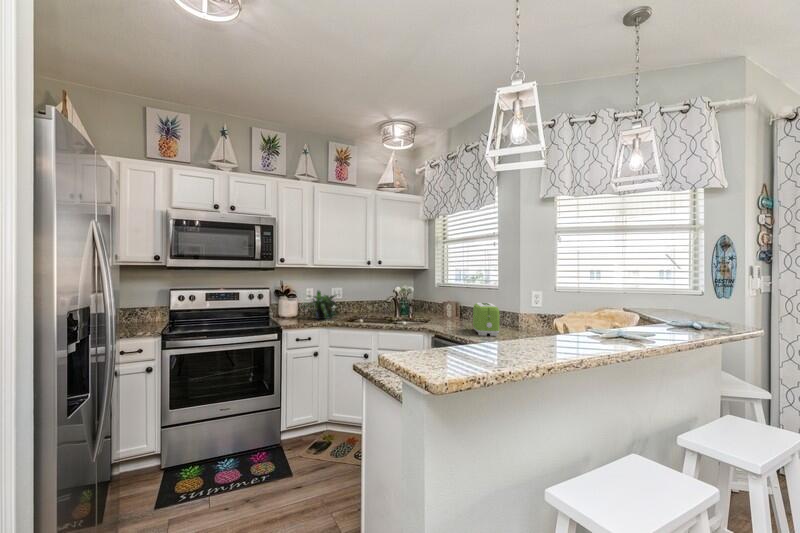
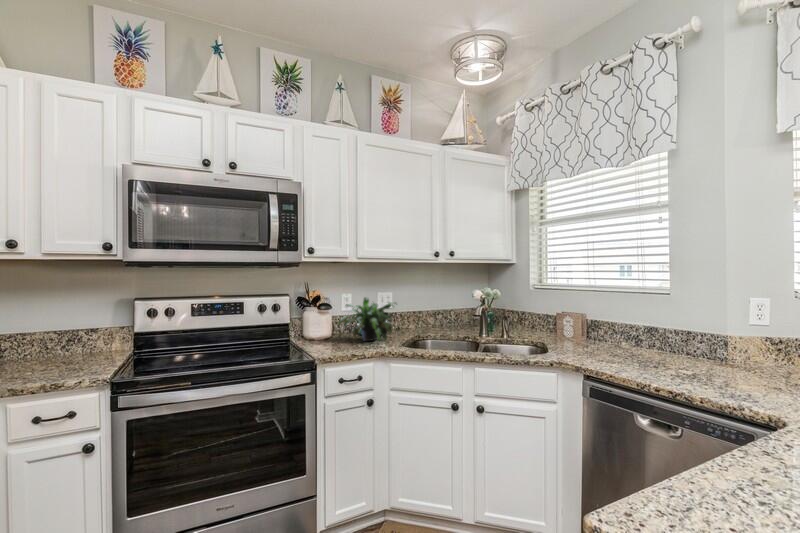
toaster: present [473,303,499,336] -> none [634,317,709,380]

